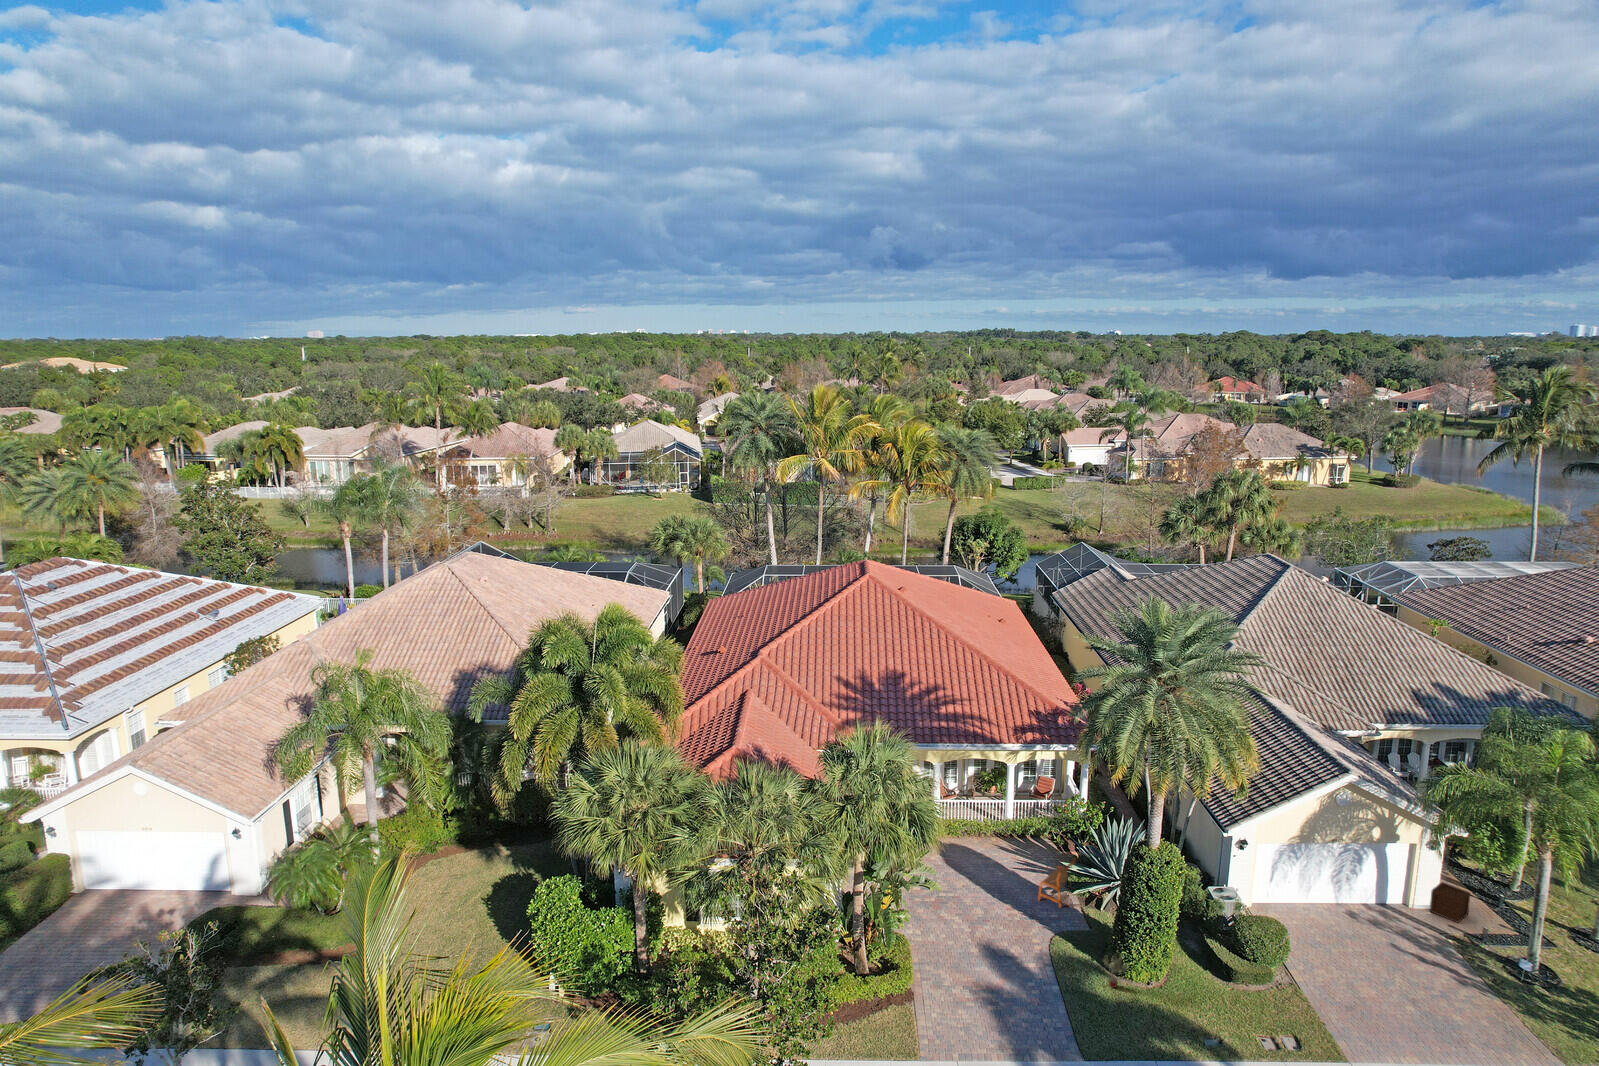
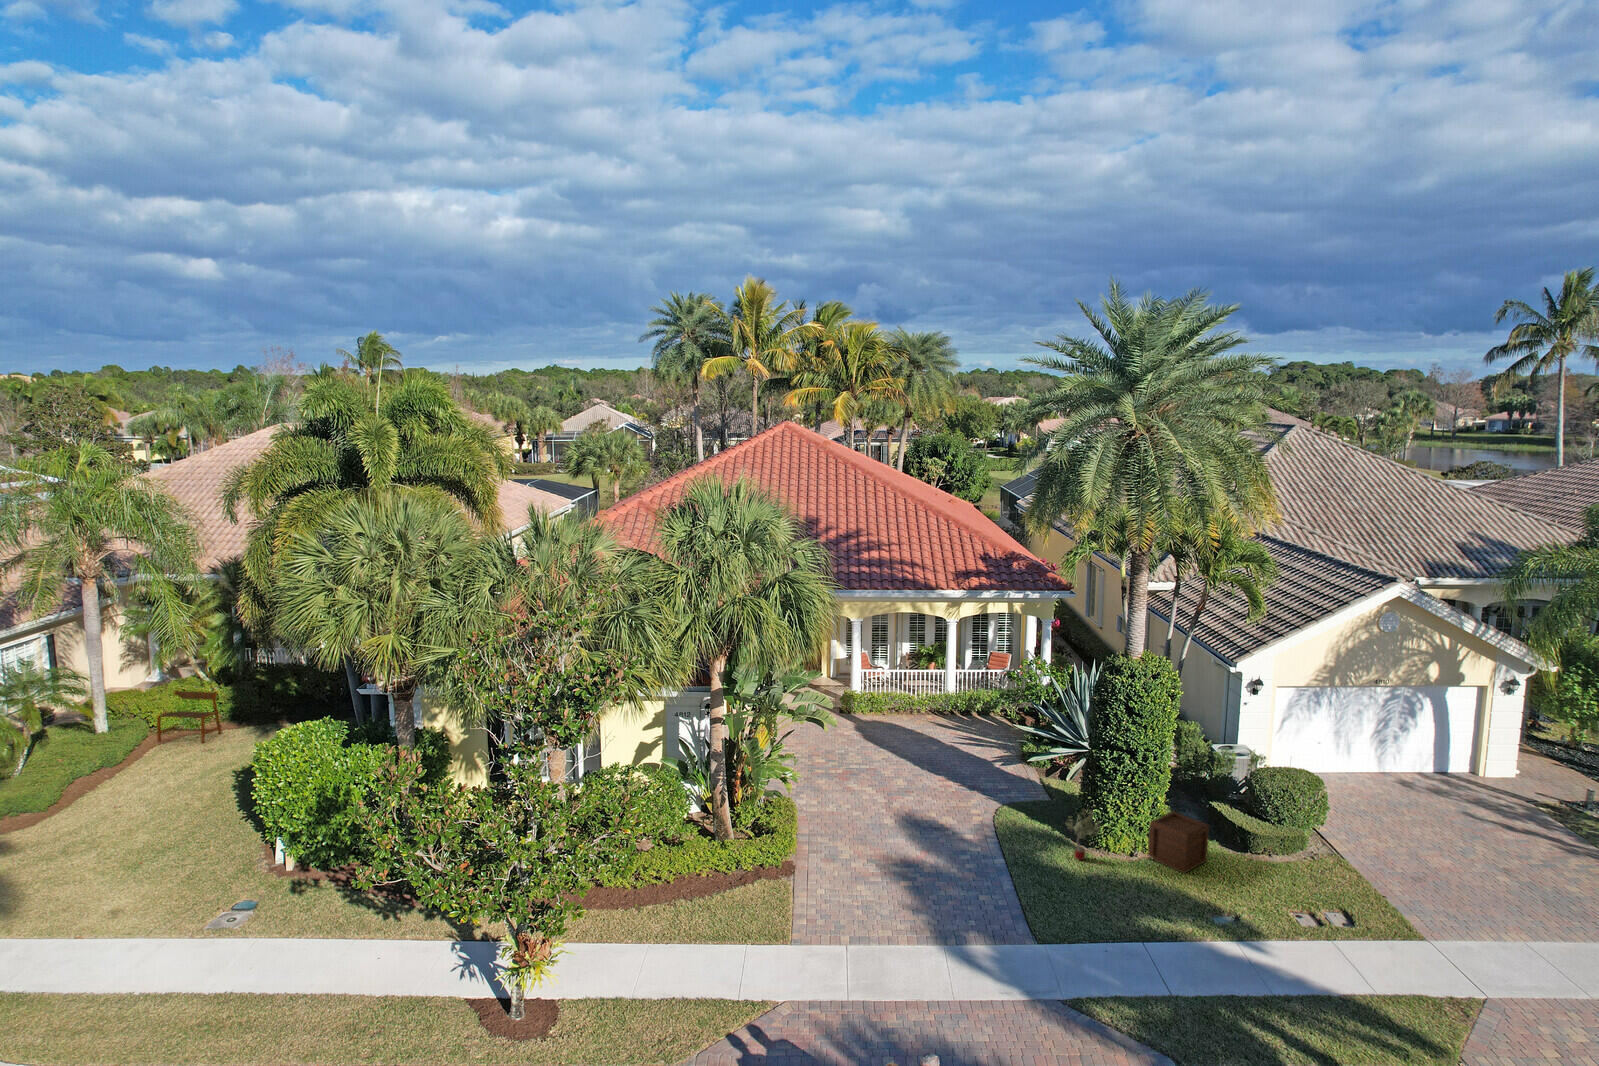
bench: present [1038,859,1076,907] -> present [157,690,222,743]
wooden crate: present [1430,882,1470,923] -> present [1148,811,1209,873]

